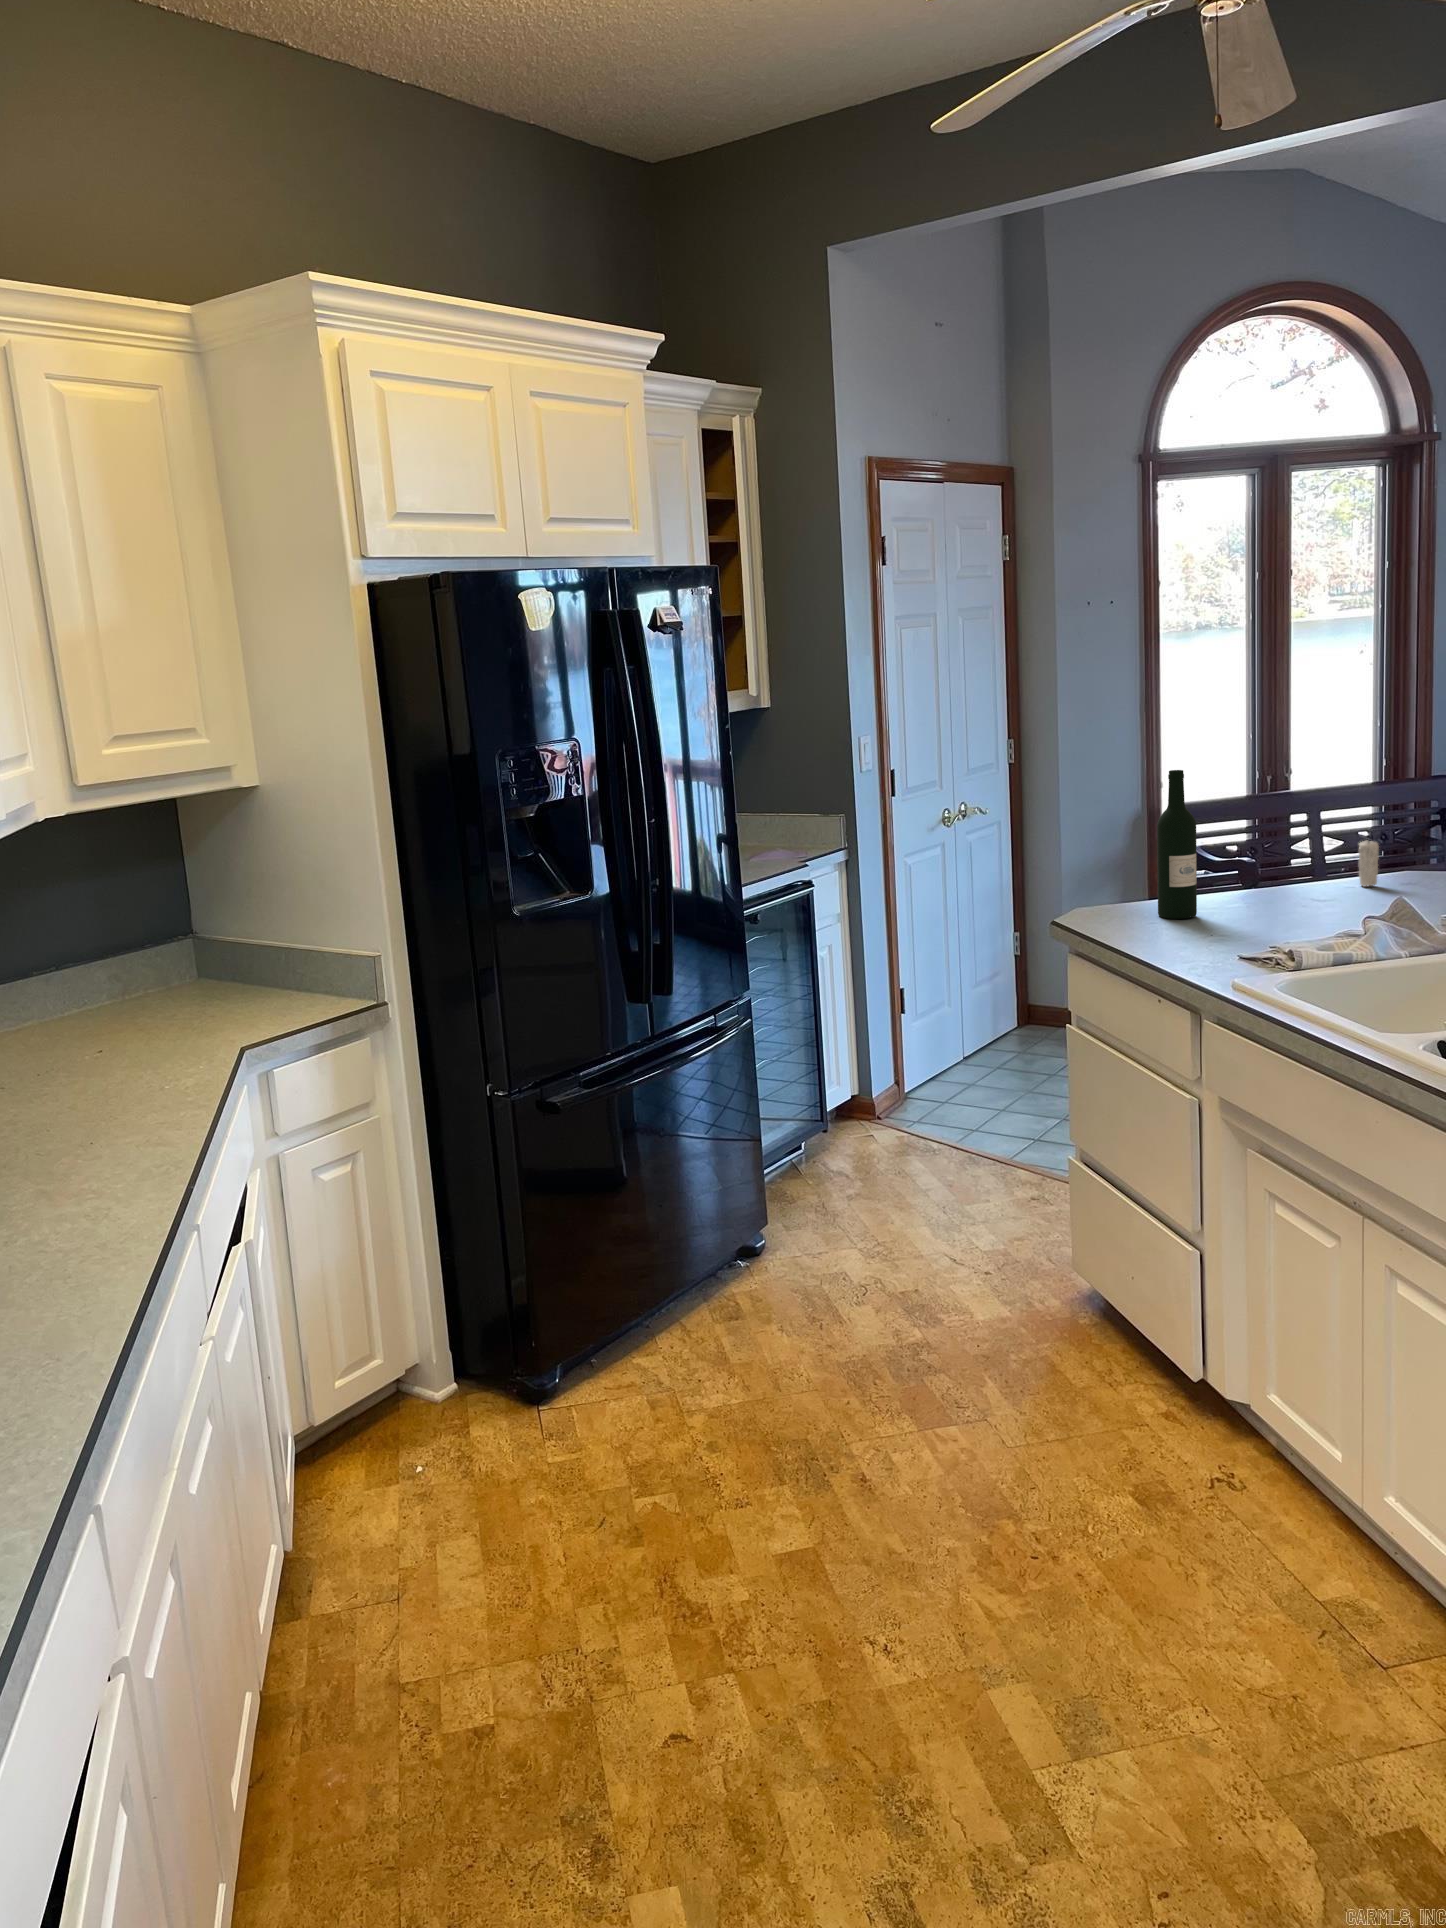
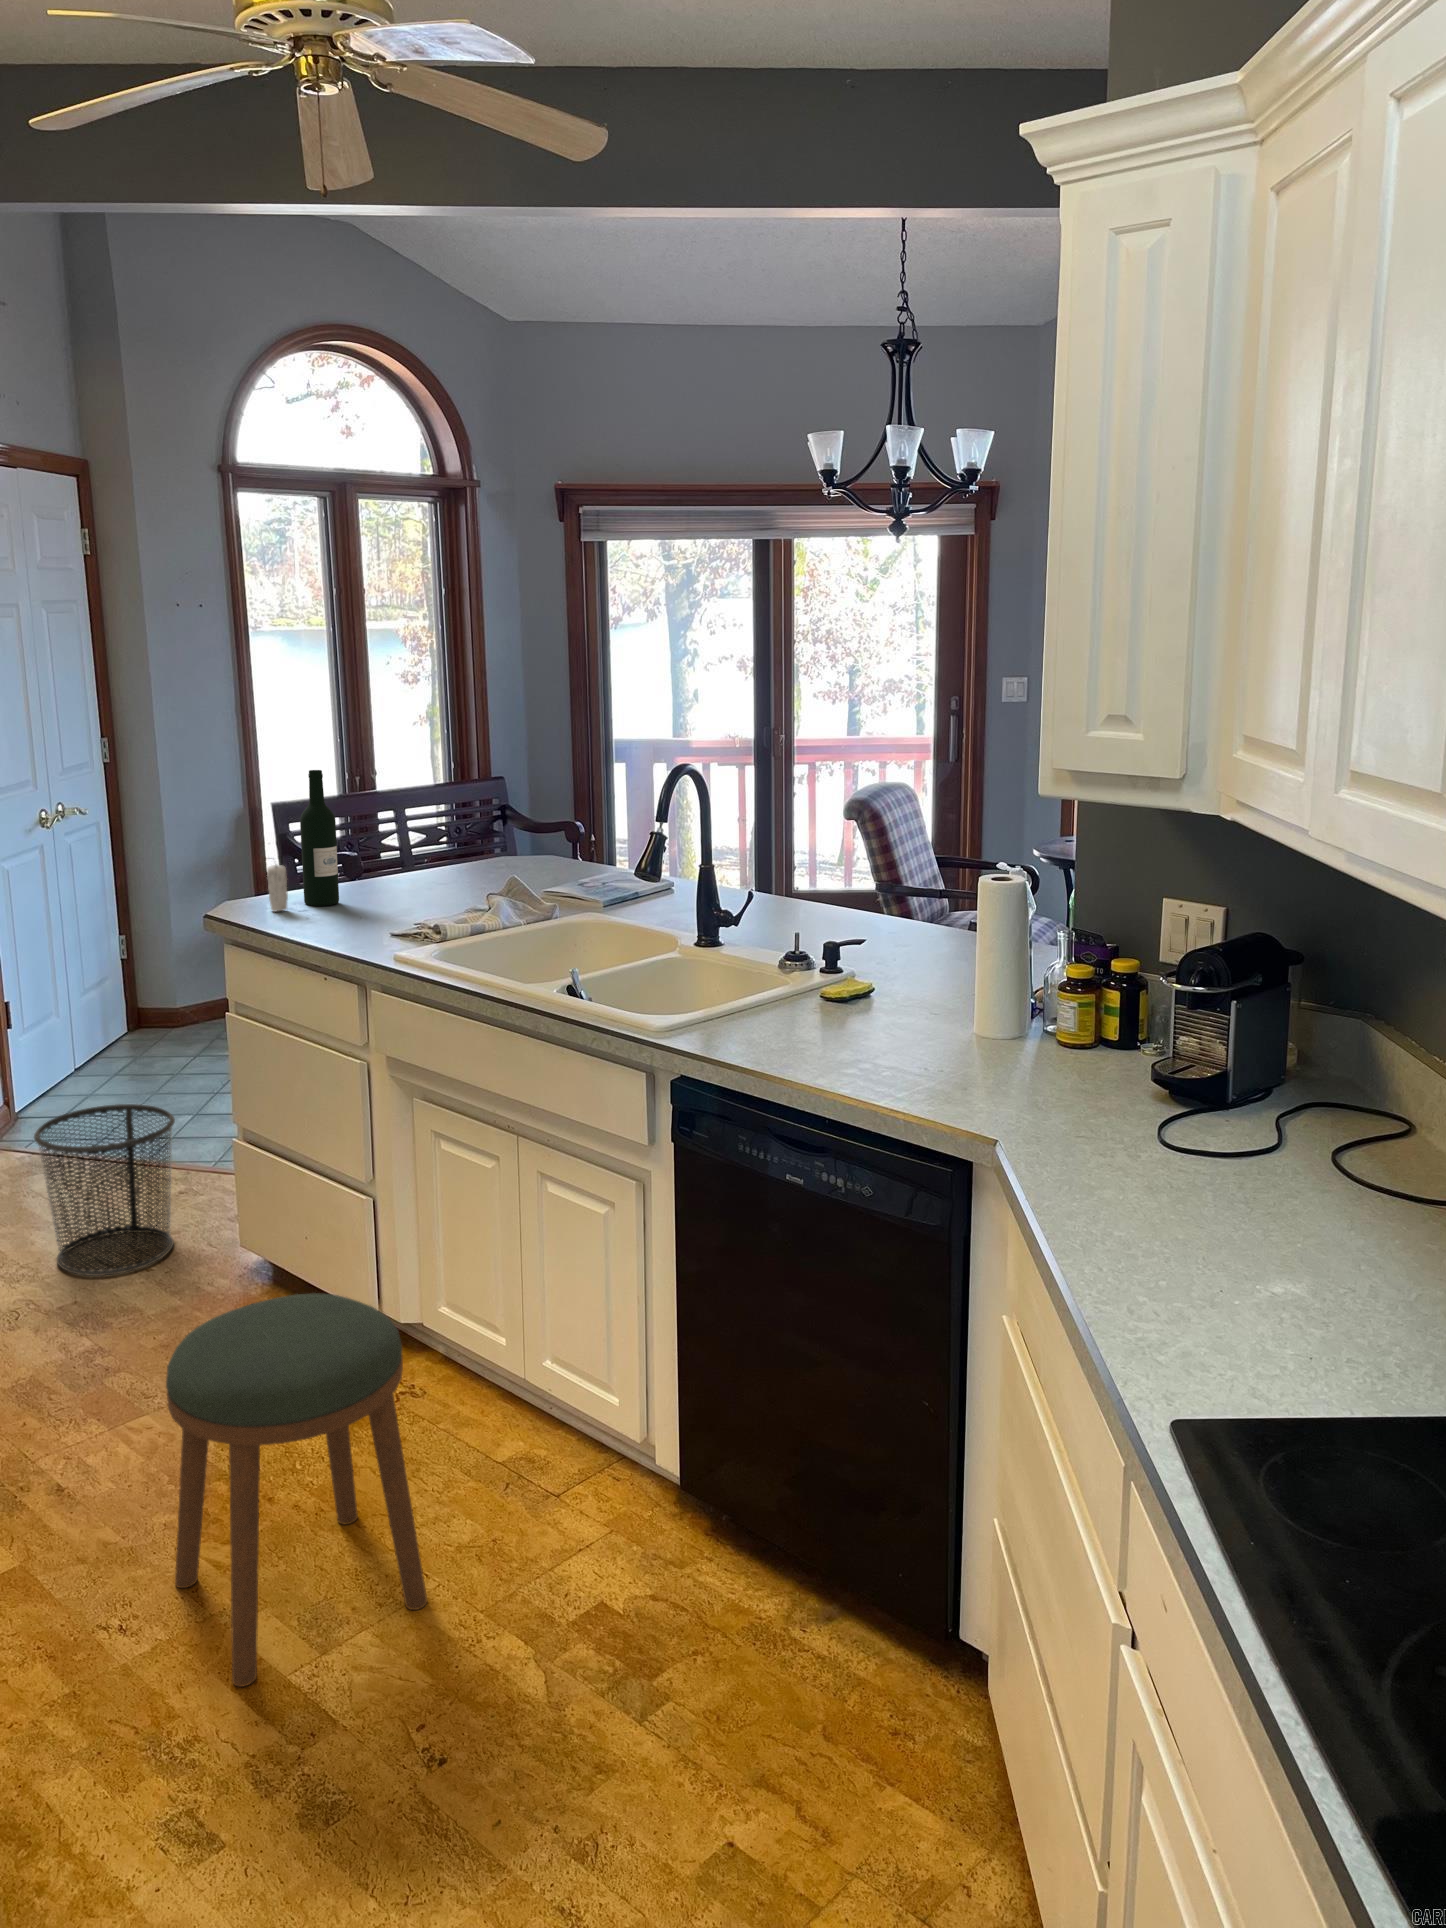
candle: present [1359,840,1379,886] -> present [267,865,288,912]
waste bin: none [894,1103,1023,1272] -> present [34,1104,175,1276]
stool: none [931,1349,1201,1763] -> present [166,1293,427,1687]

